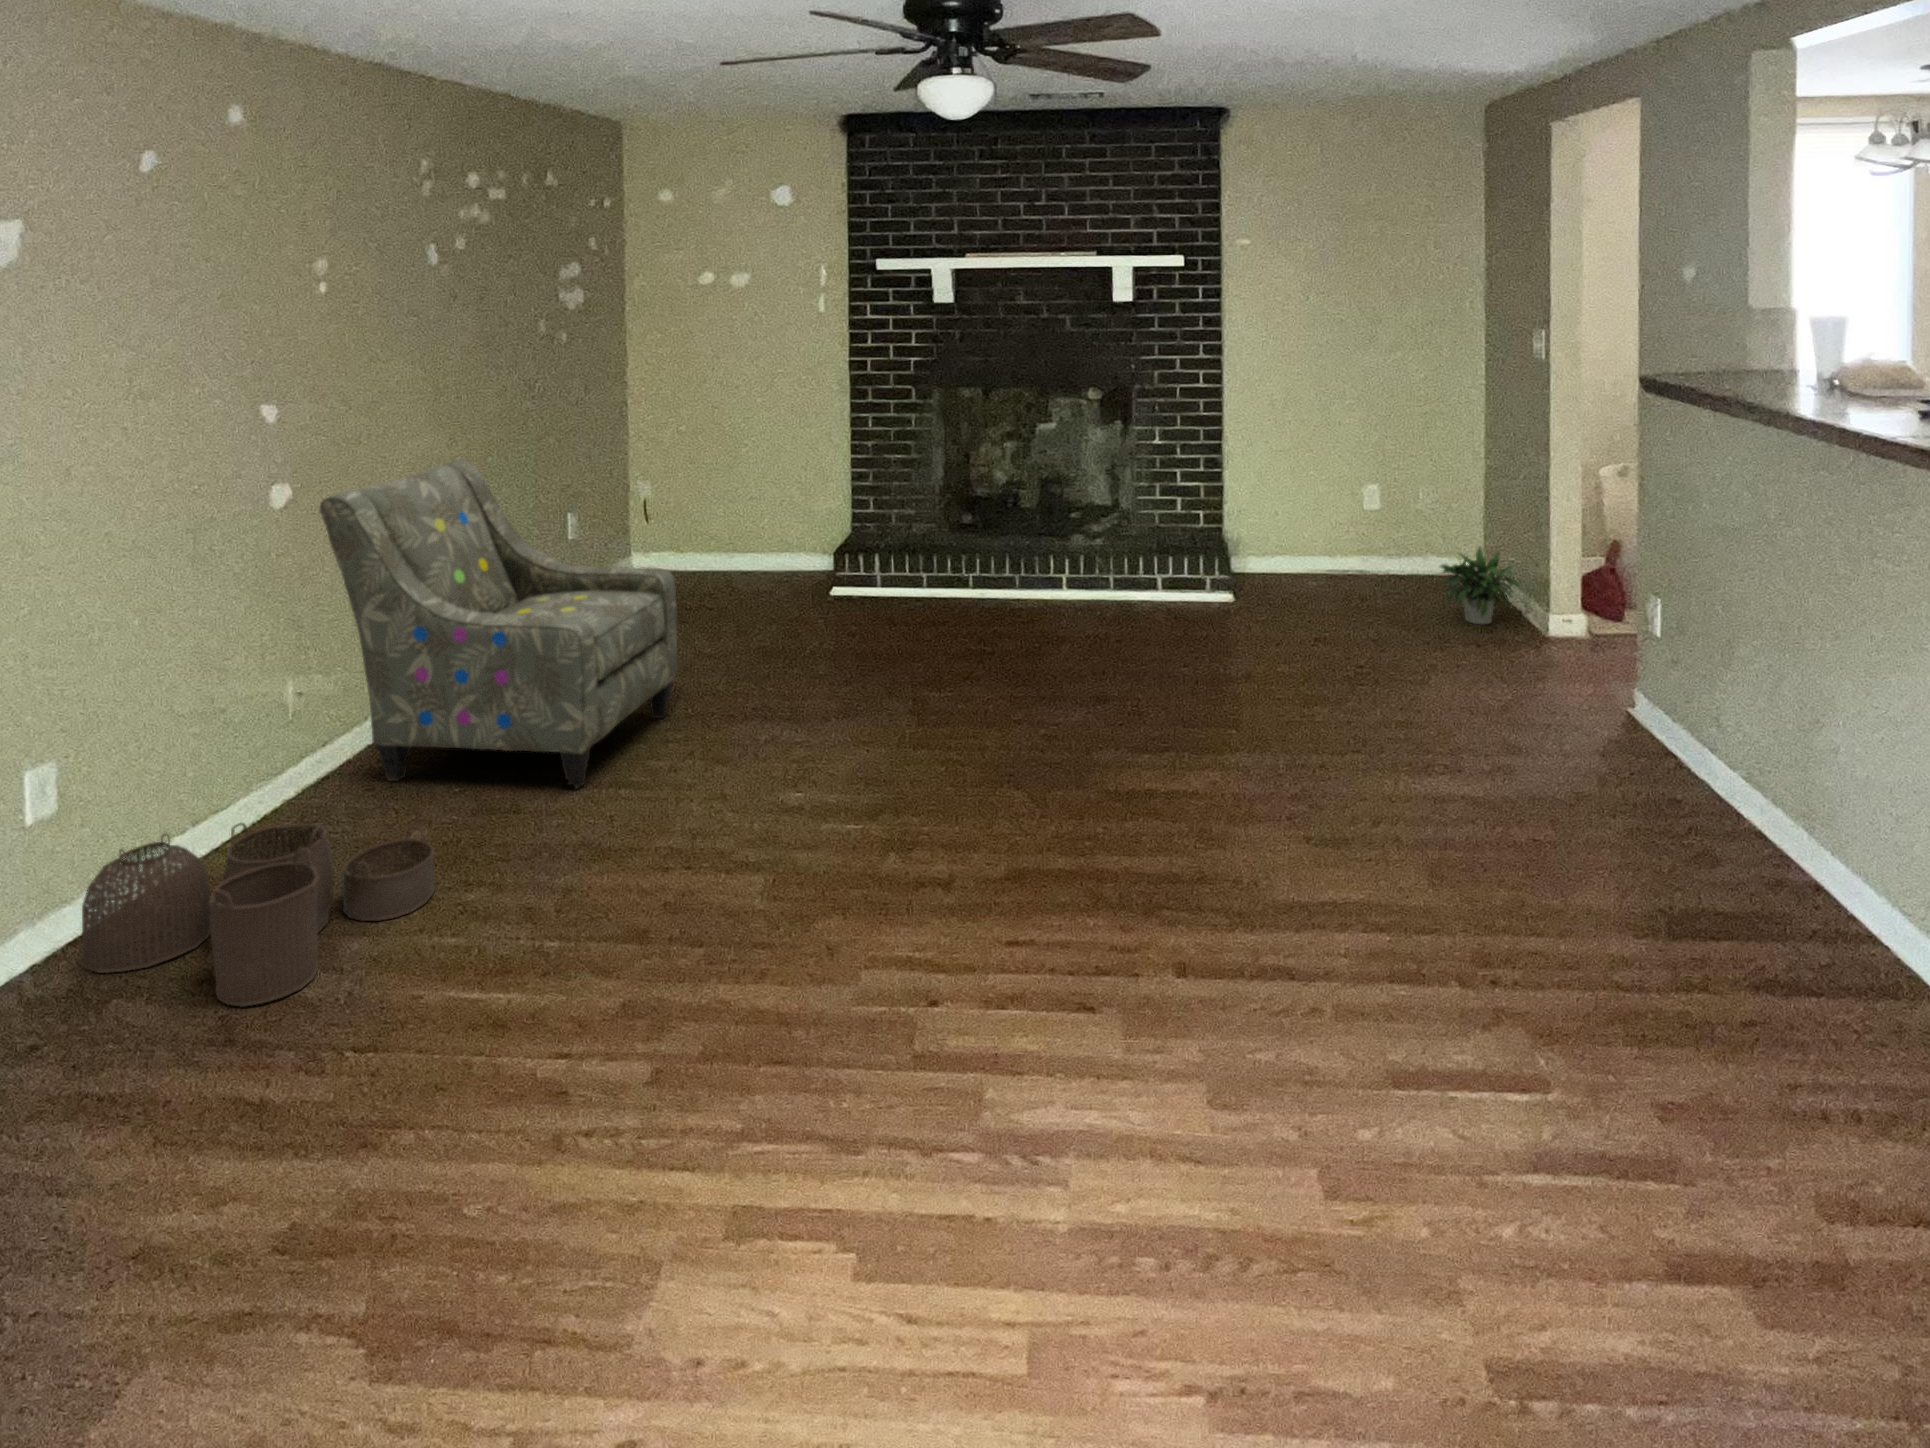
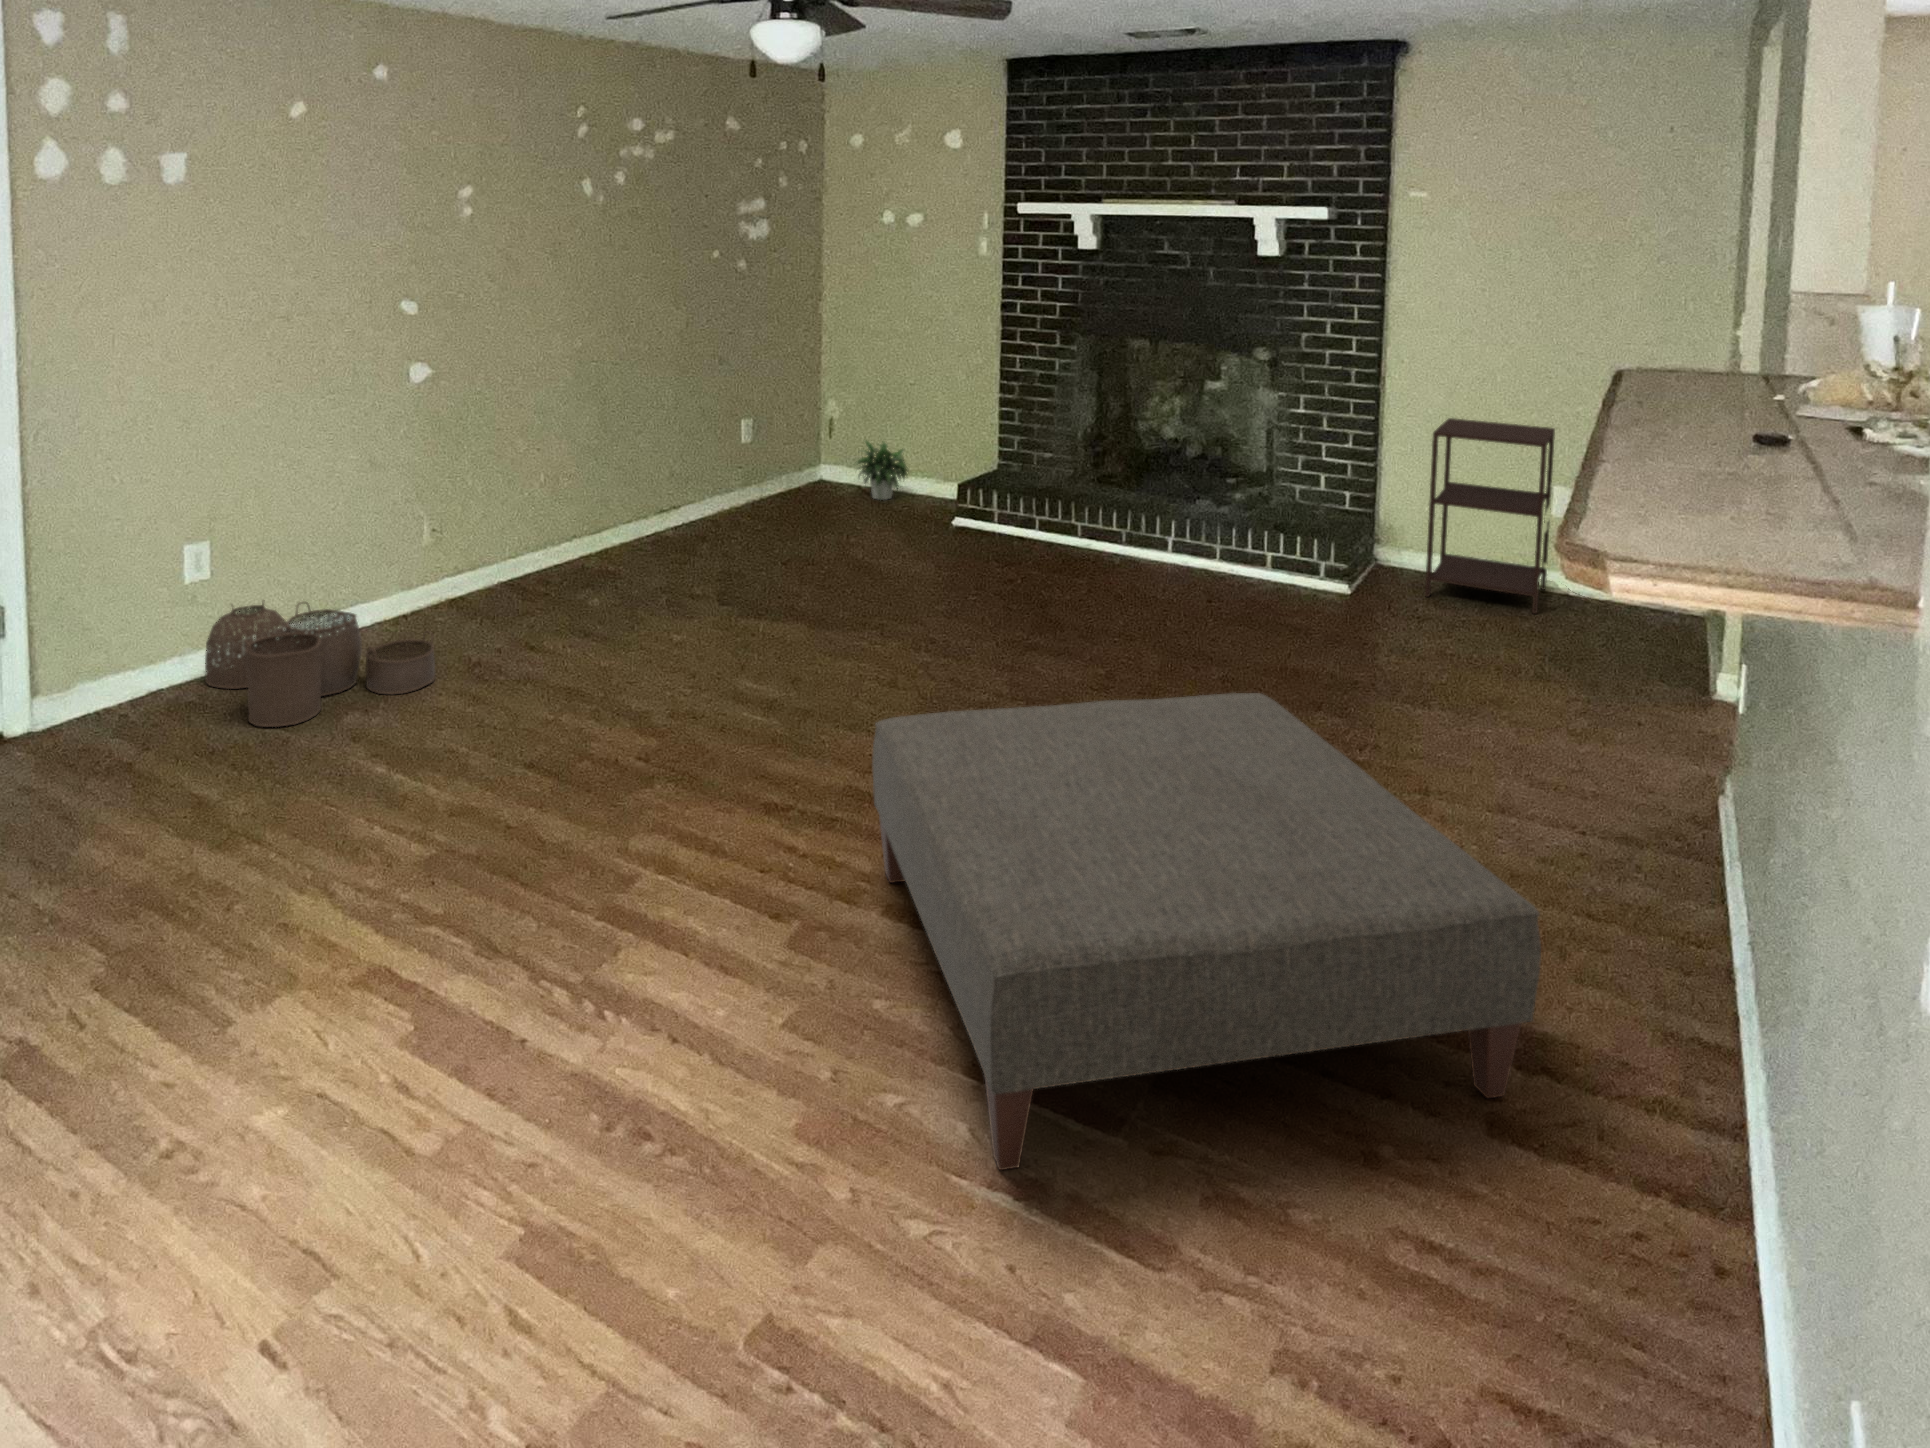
side table: none [1291,434,1396,597] -> present [1425,418,1555,614]
armchair: present [320,460,678,788] -> none [445,359,726,635]
potted plant: present [1440,547,1528,624] -> present [857,441,908,500]
ottoman: none [1155,699,1839,1200] -> present [872,693,1541,1170]

